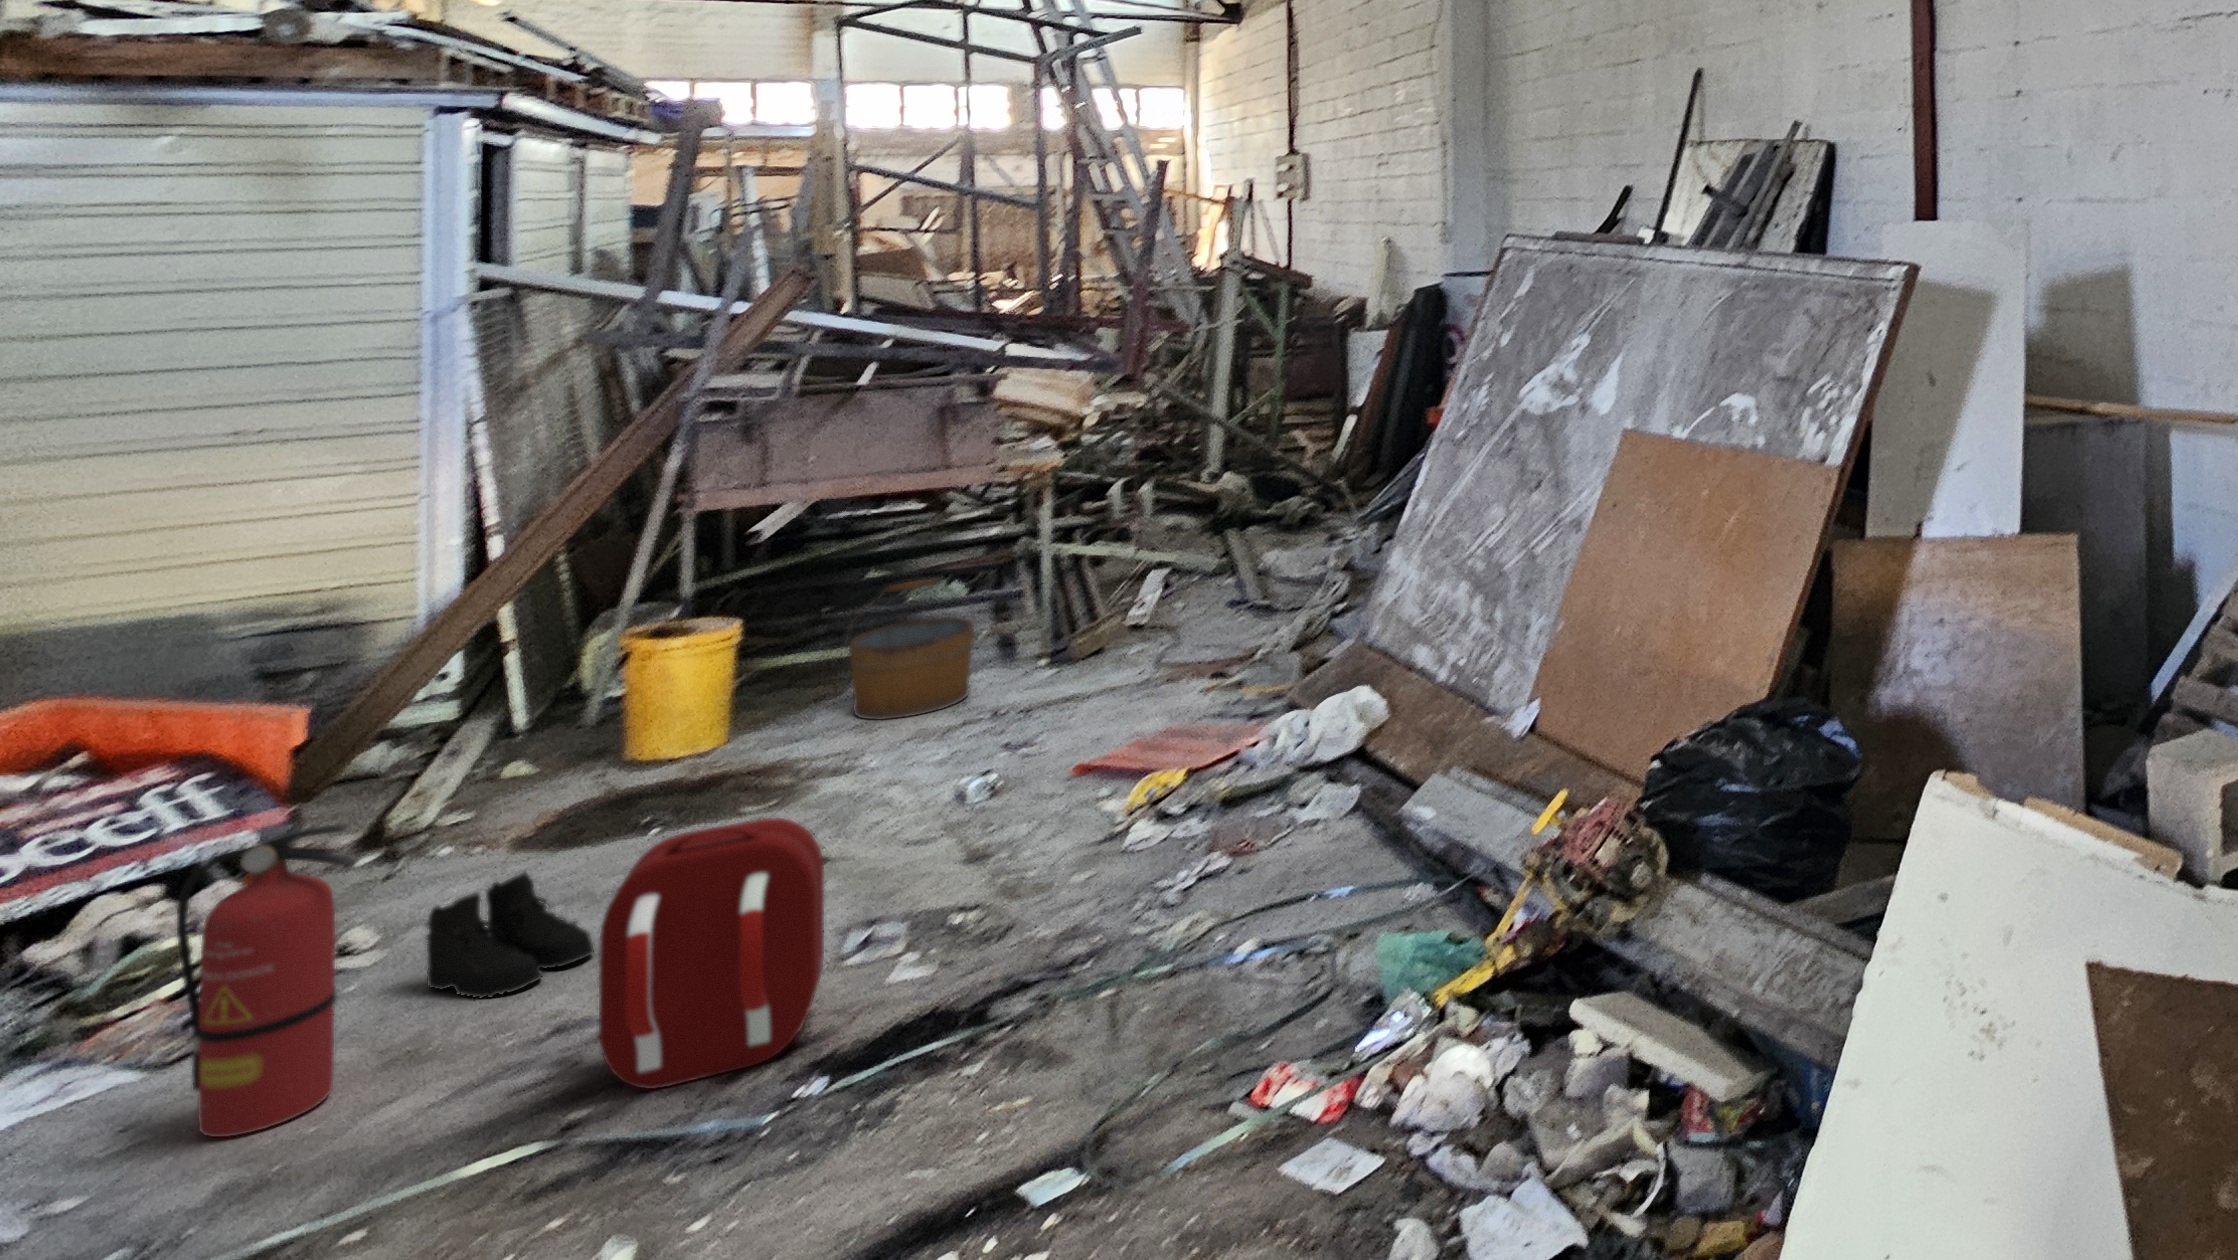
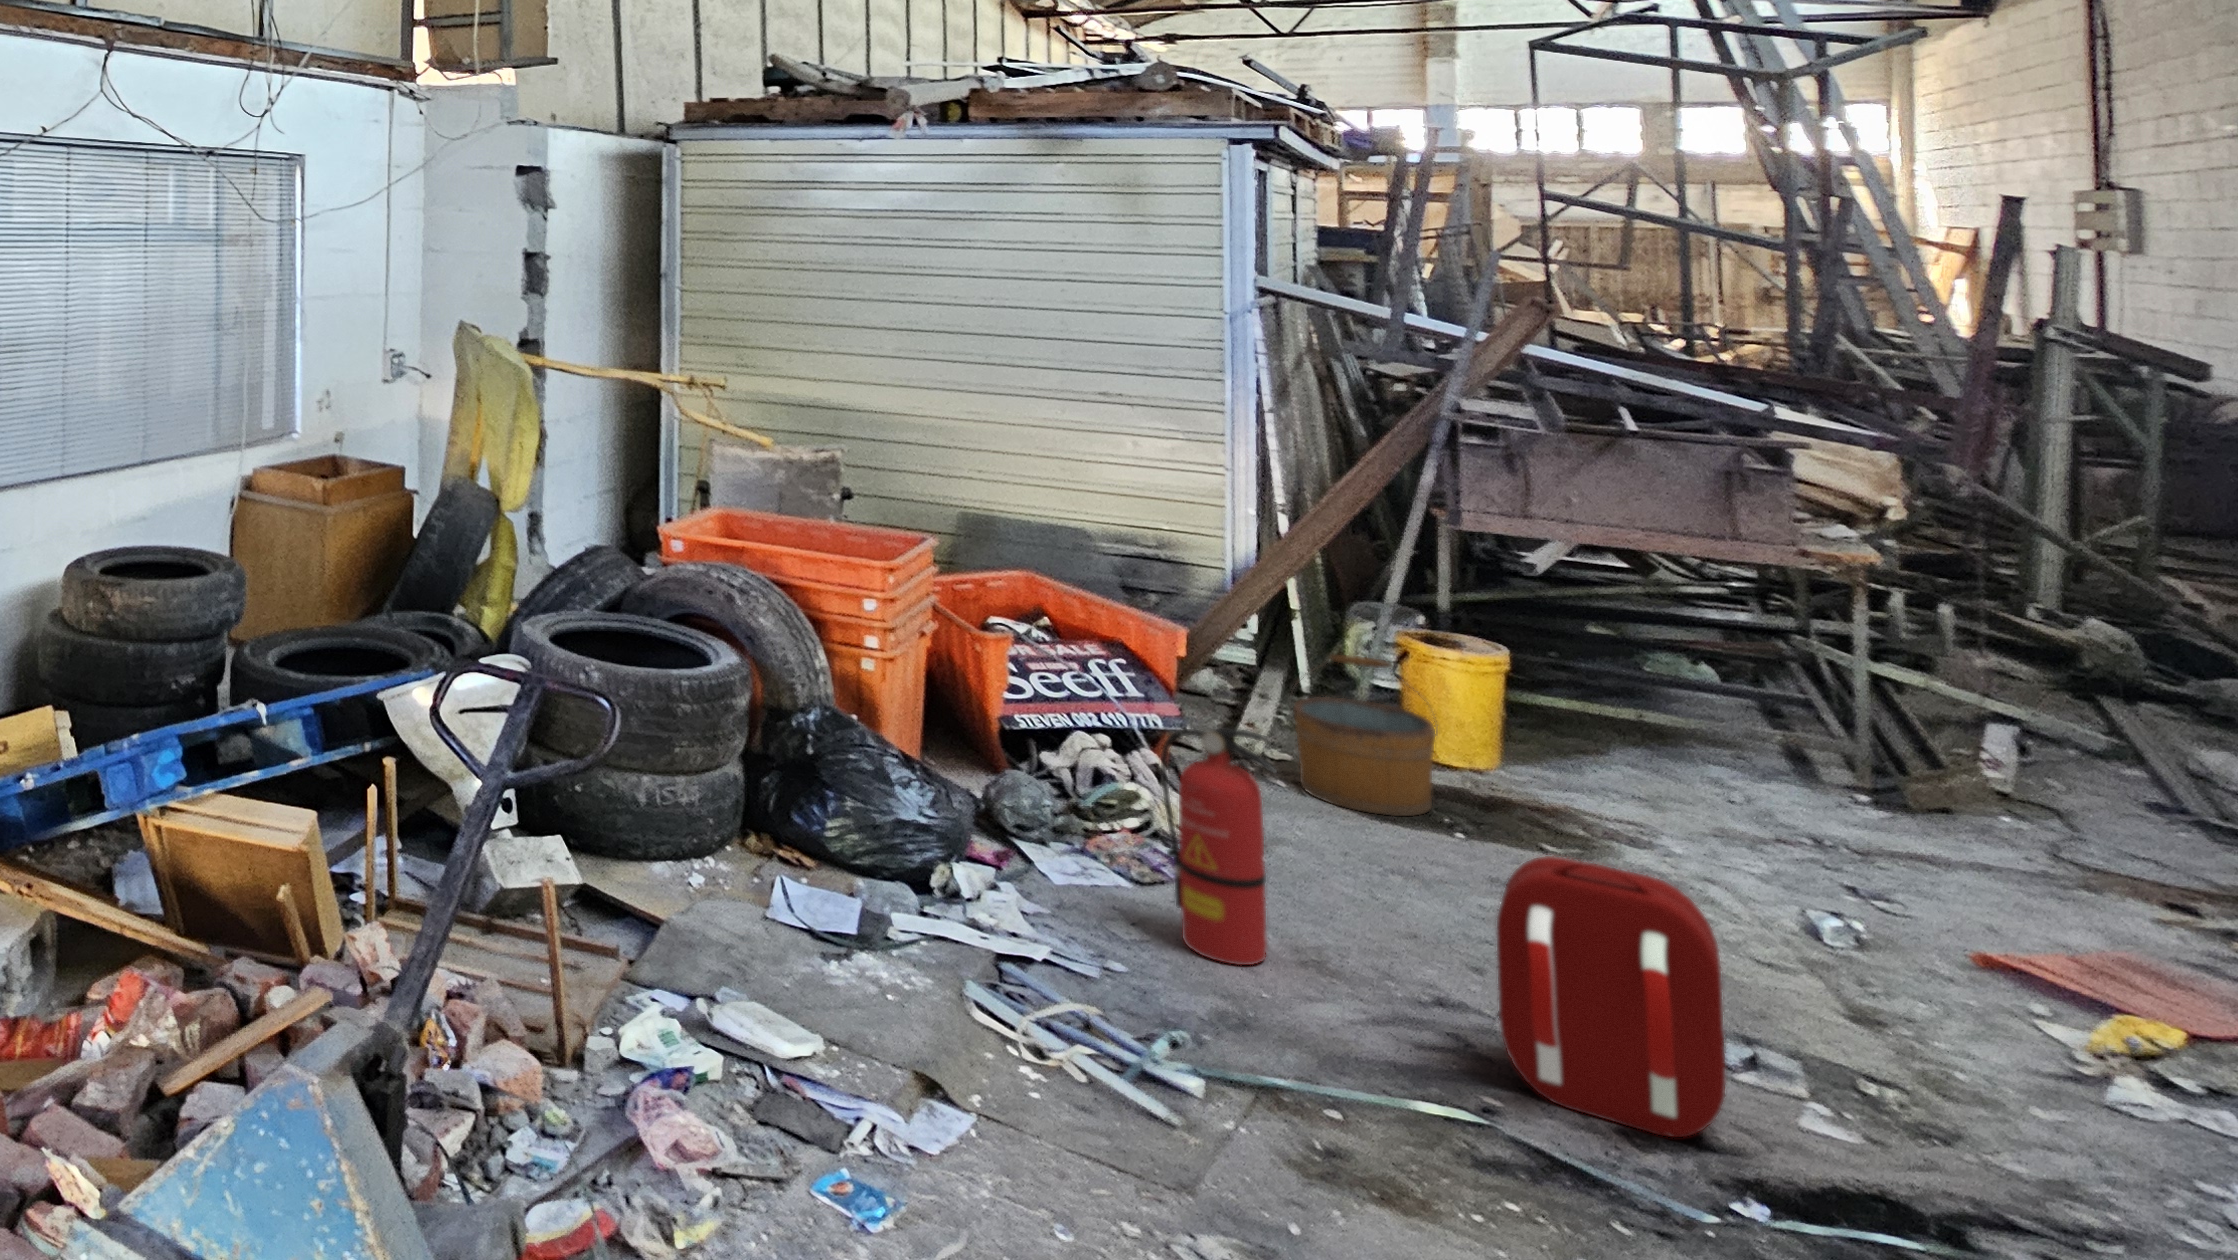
bucket: present [847,579,975,720] -> present [1289,655,1438,816]
boots: present [425,872,594,998] -> none [1303,829,1444,937]

